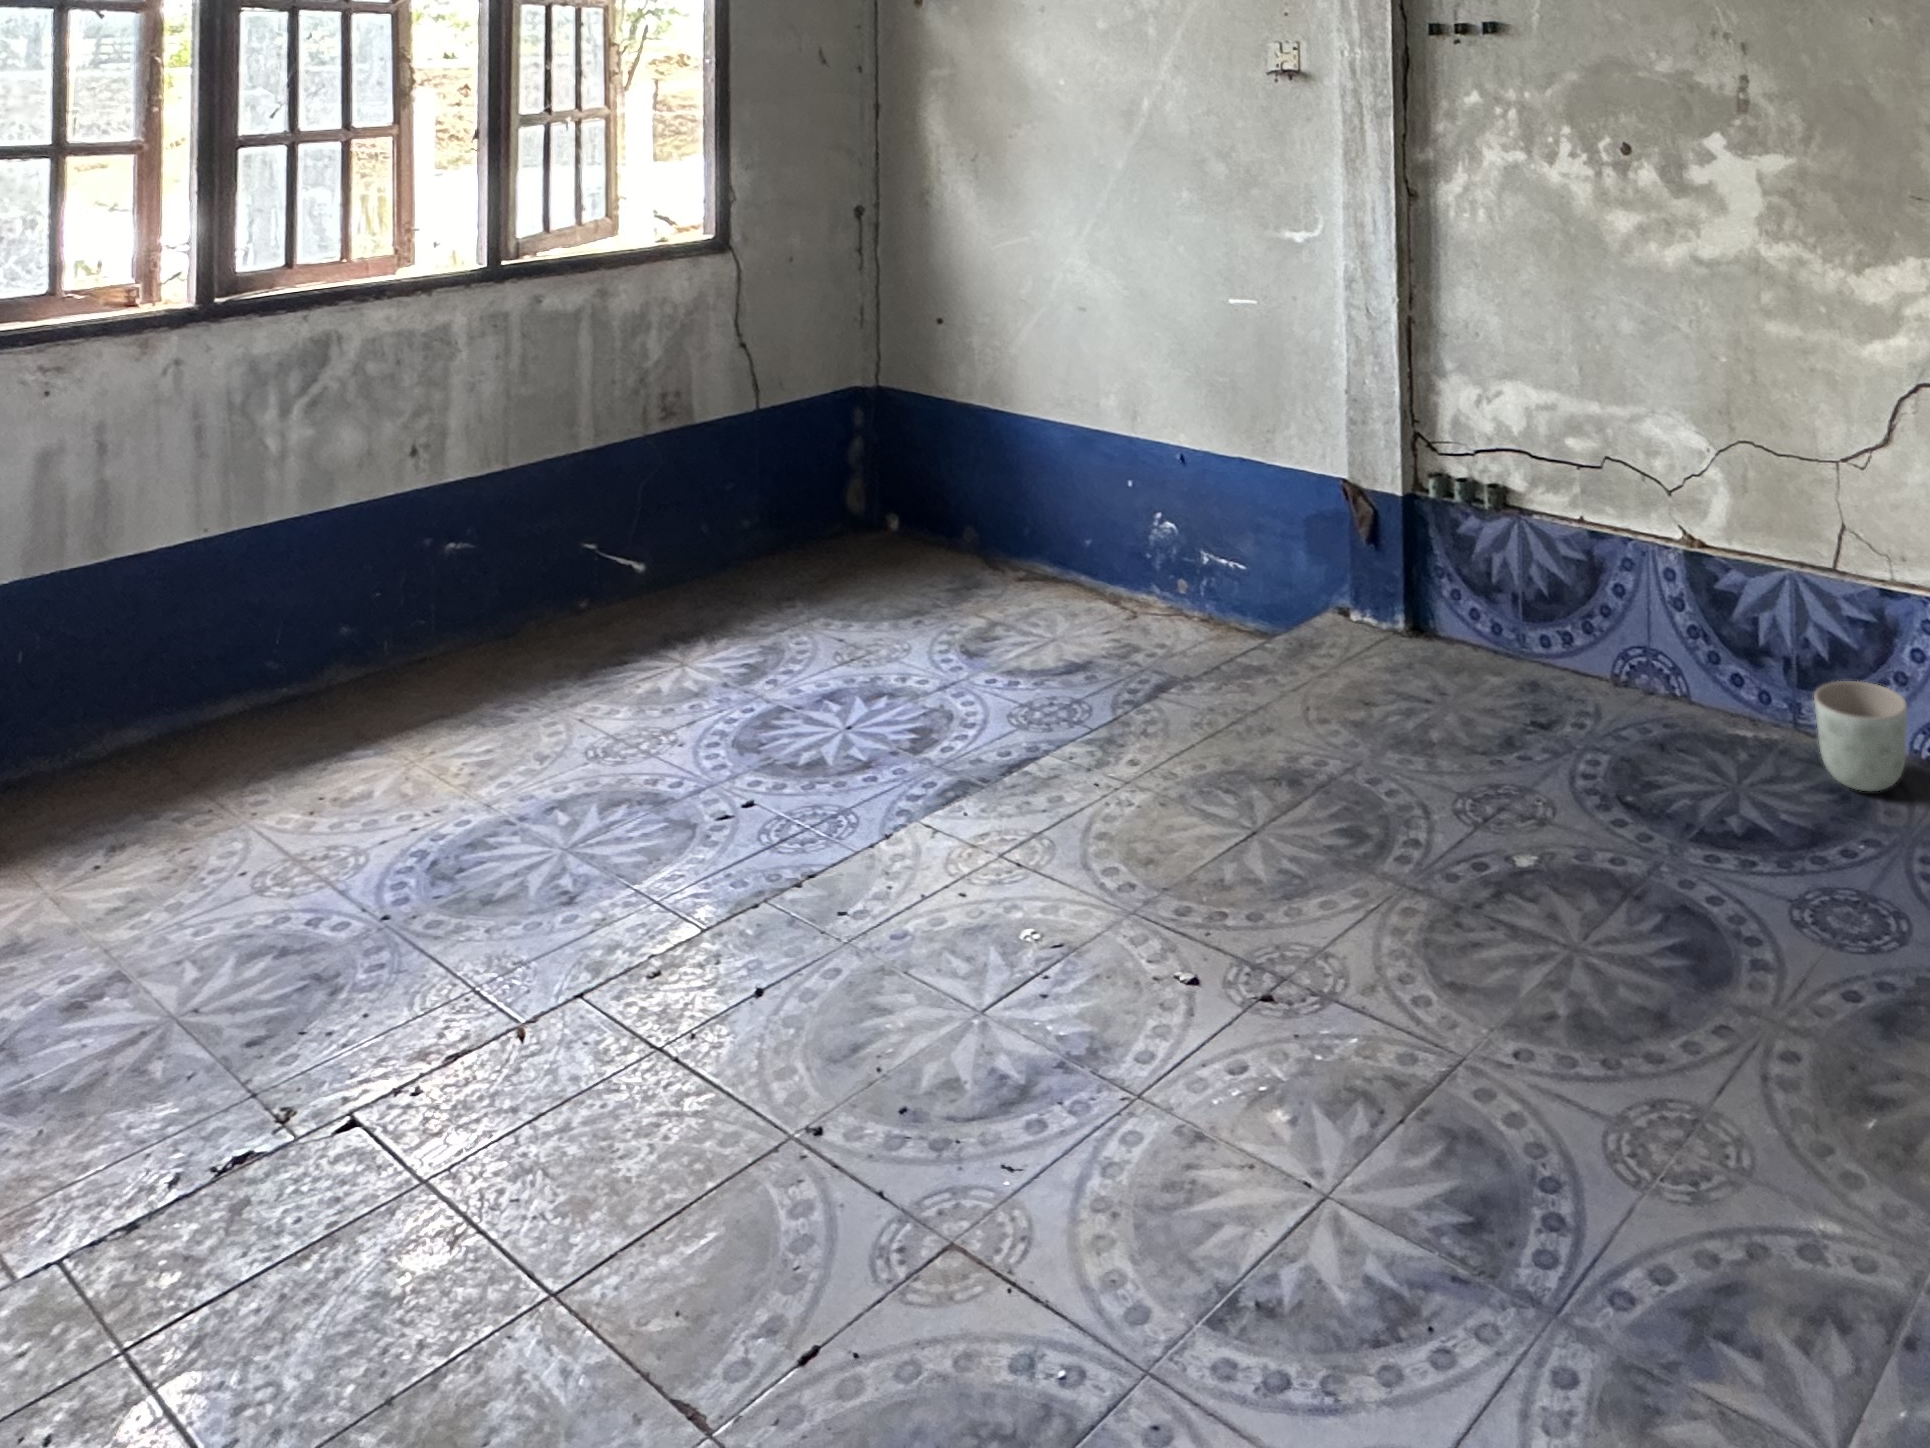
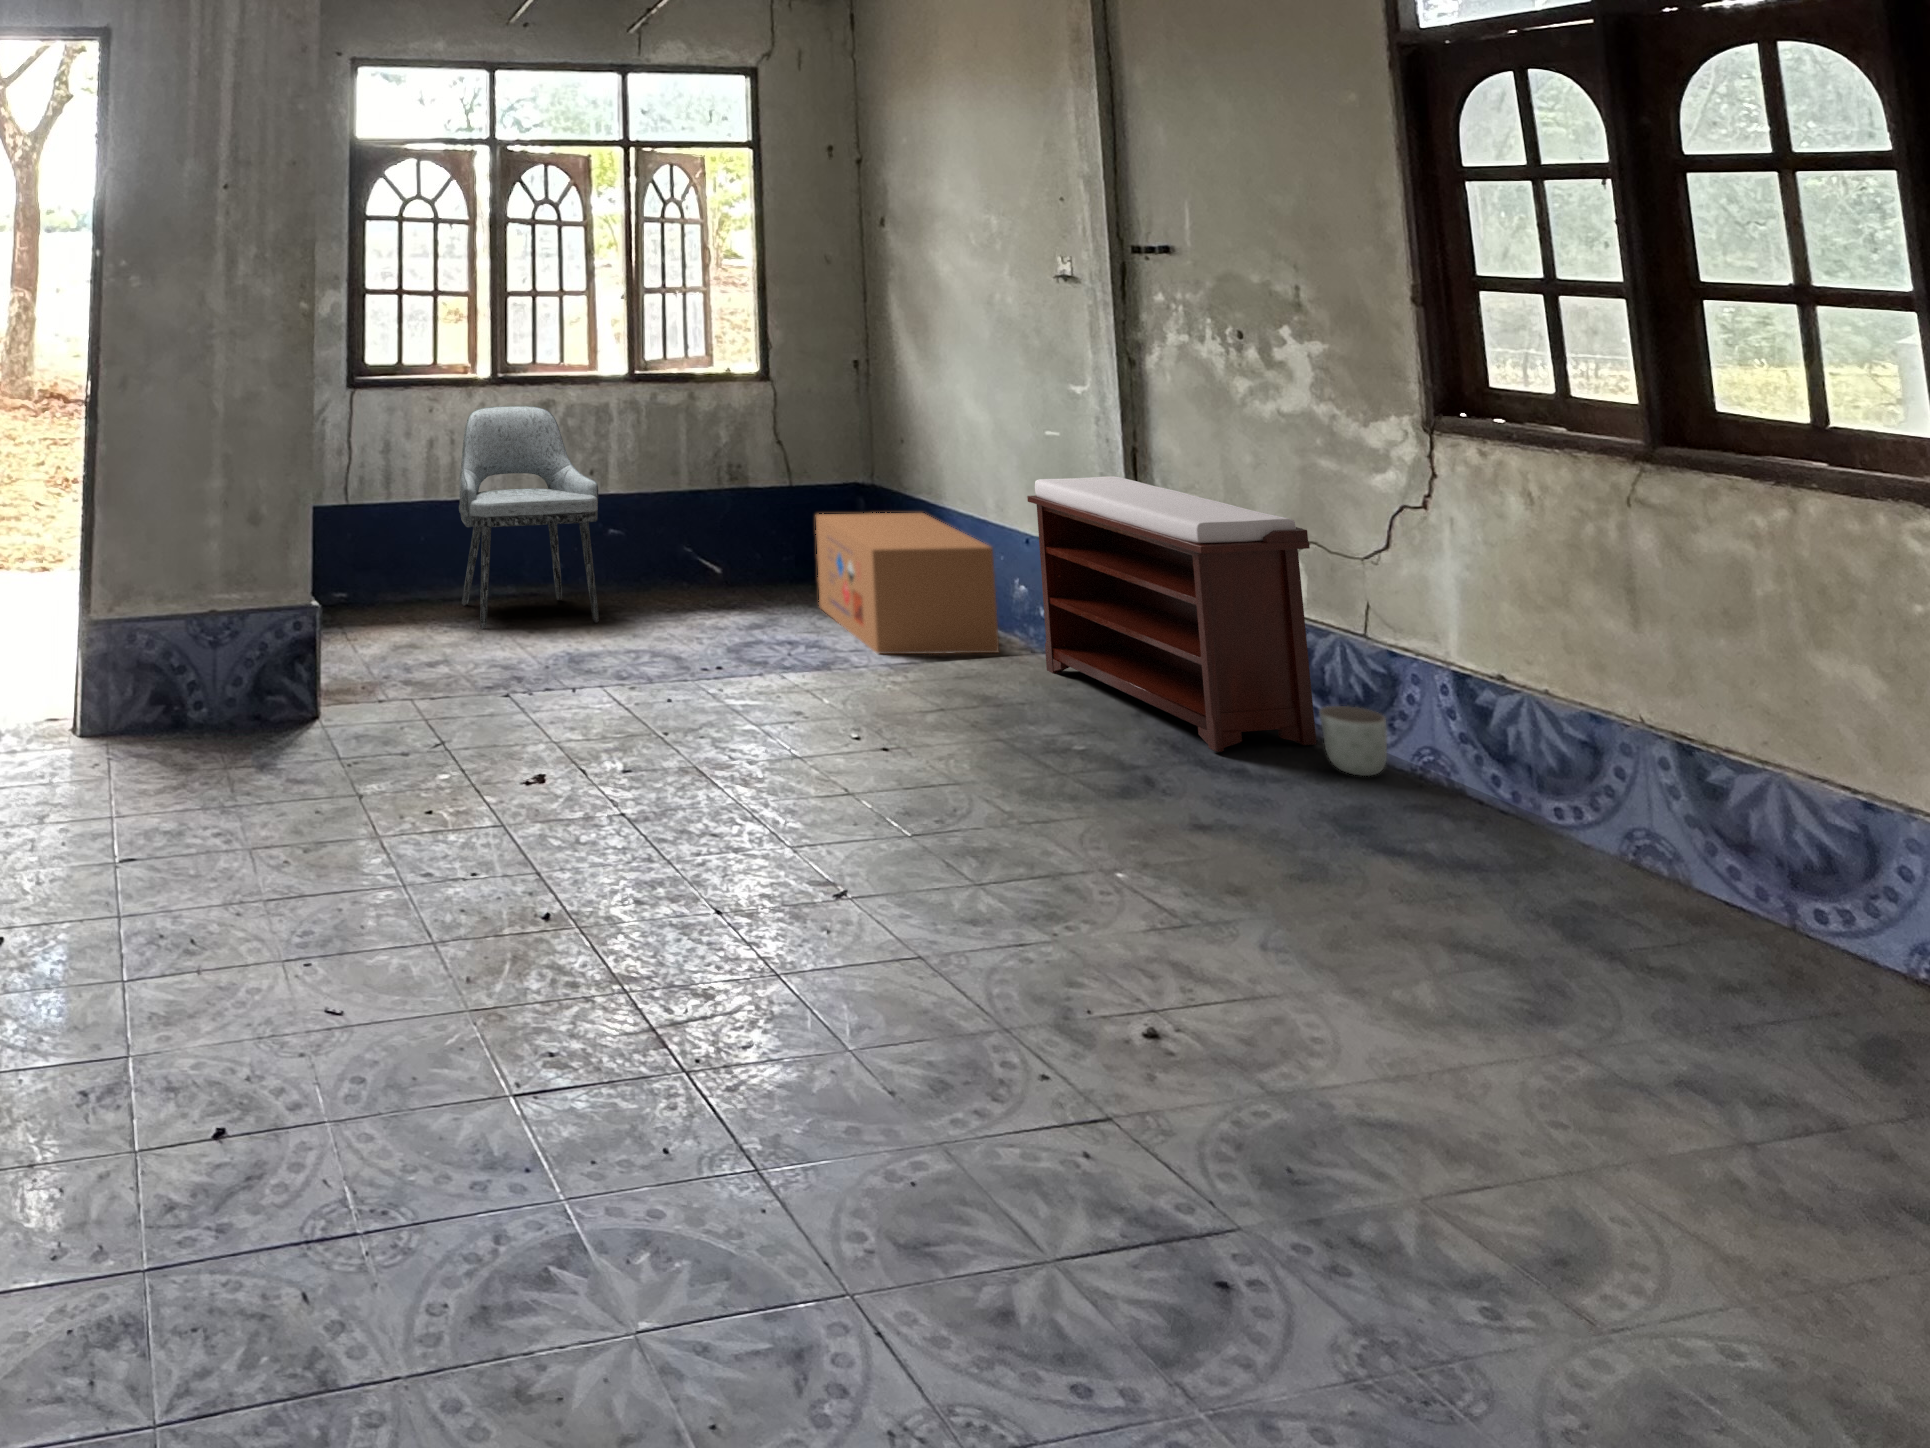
dining chair: none [105,356,442,850] -> present [459,406,599,629]
bench: none [1287,363,1772,804] -> present [1027,476,1317,752]
cardboard box: none [827,426,1148,691] -> present [816,513,999,654]

